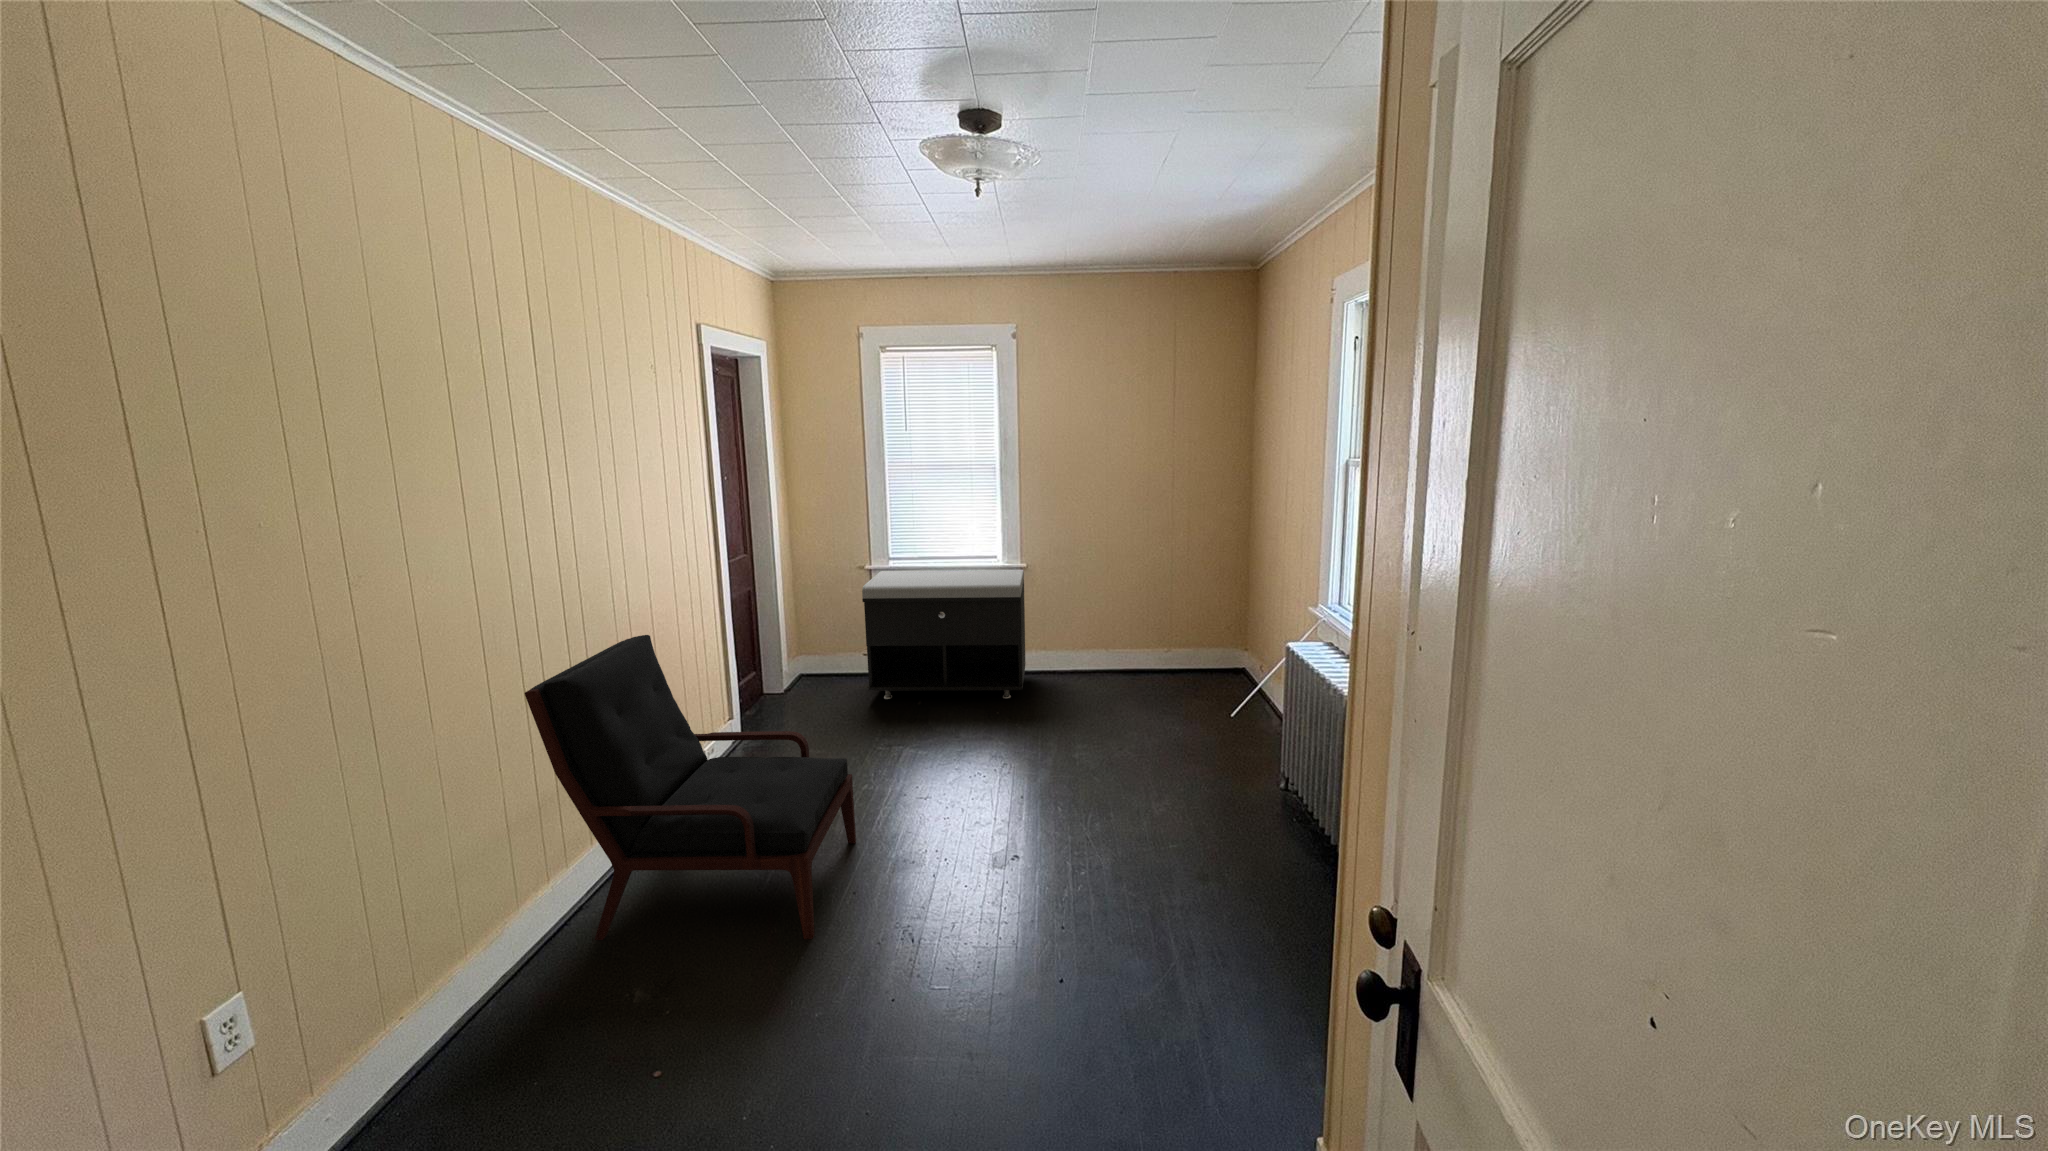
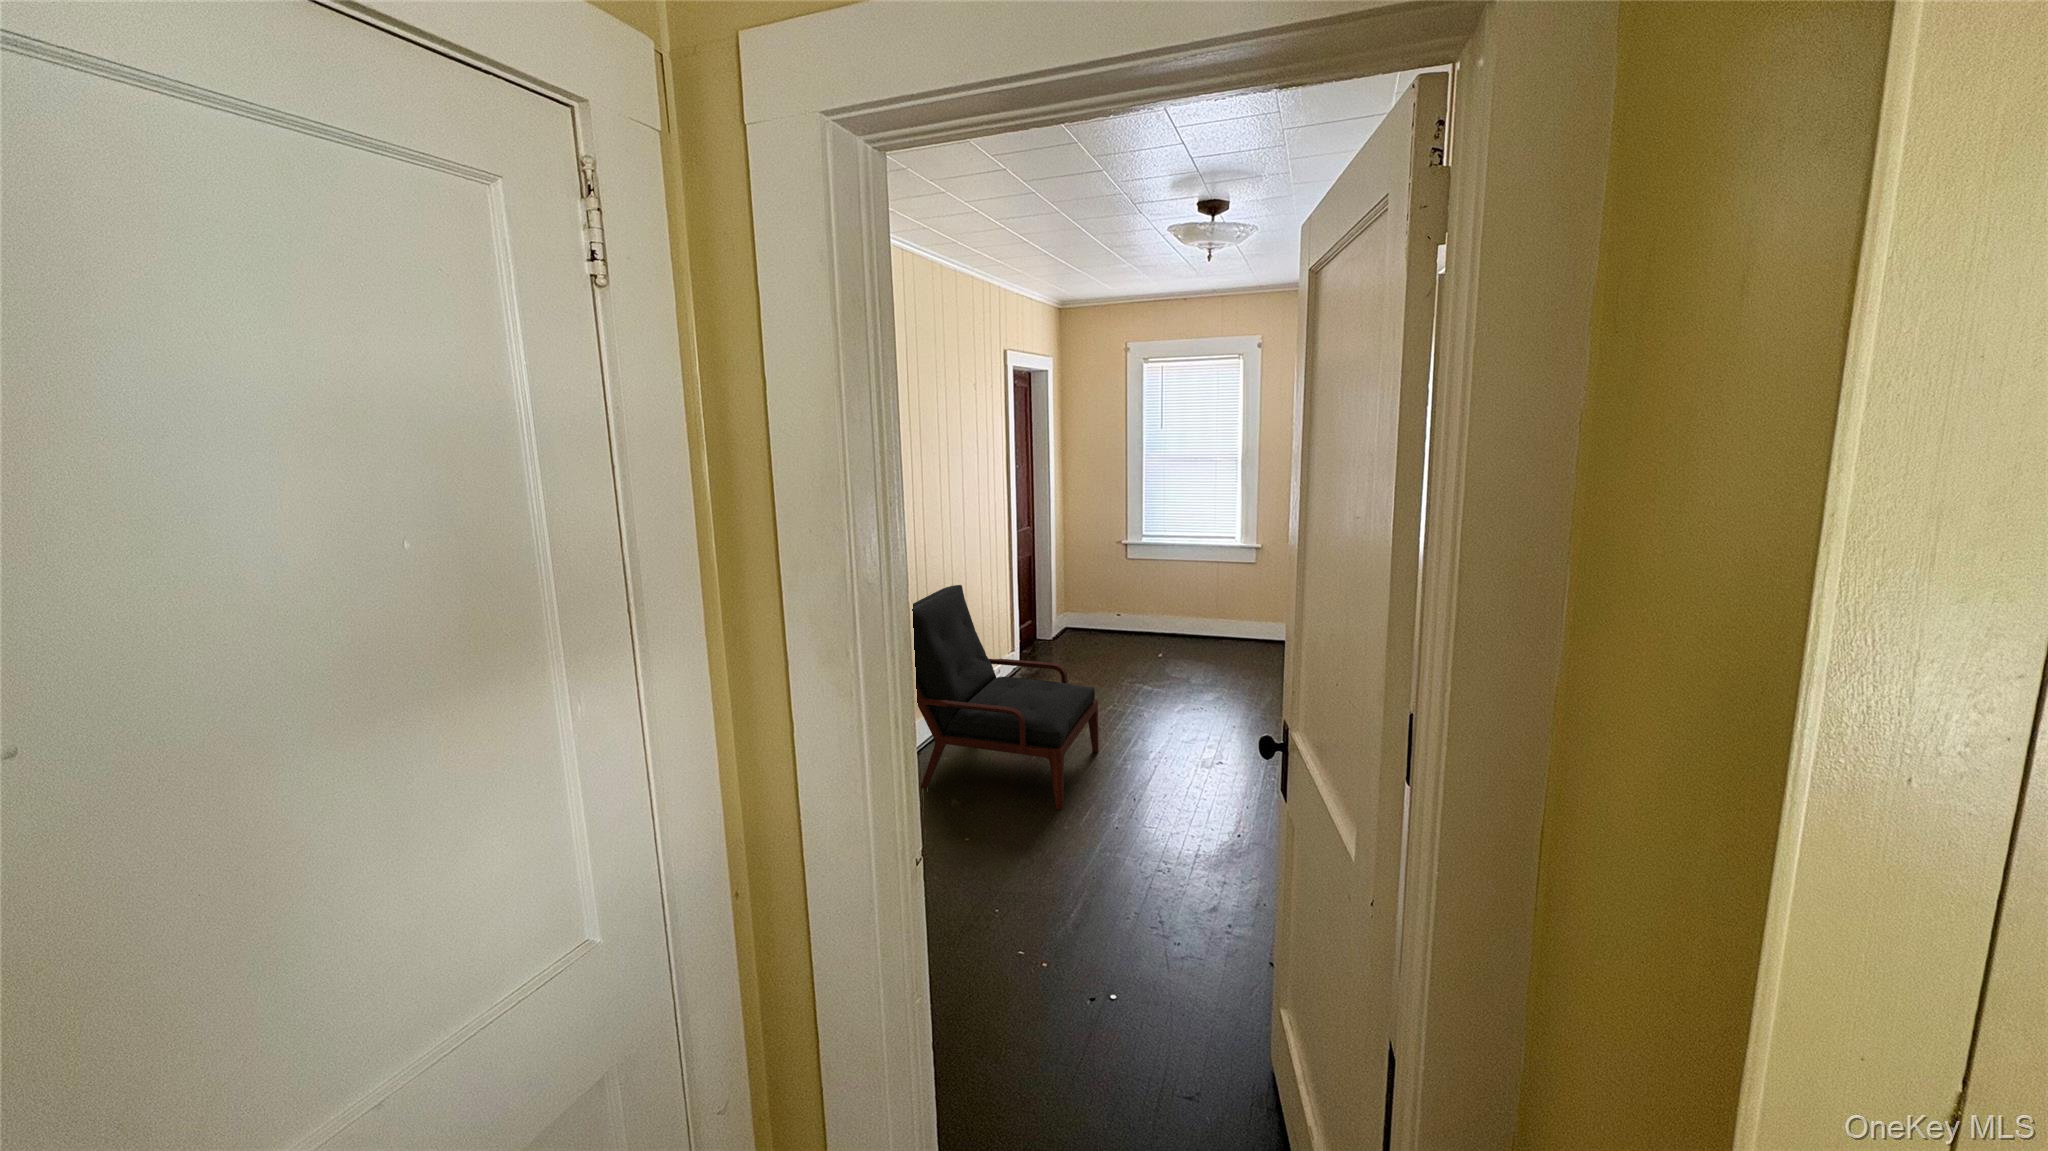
storage bench: present [862,570,1026,699] -> none [1117,545,1258,659]

